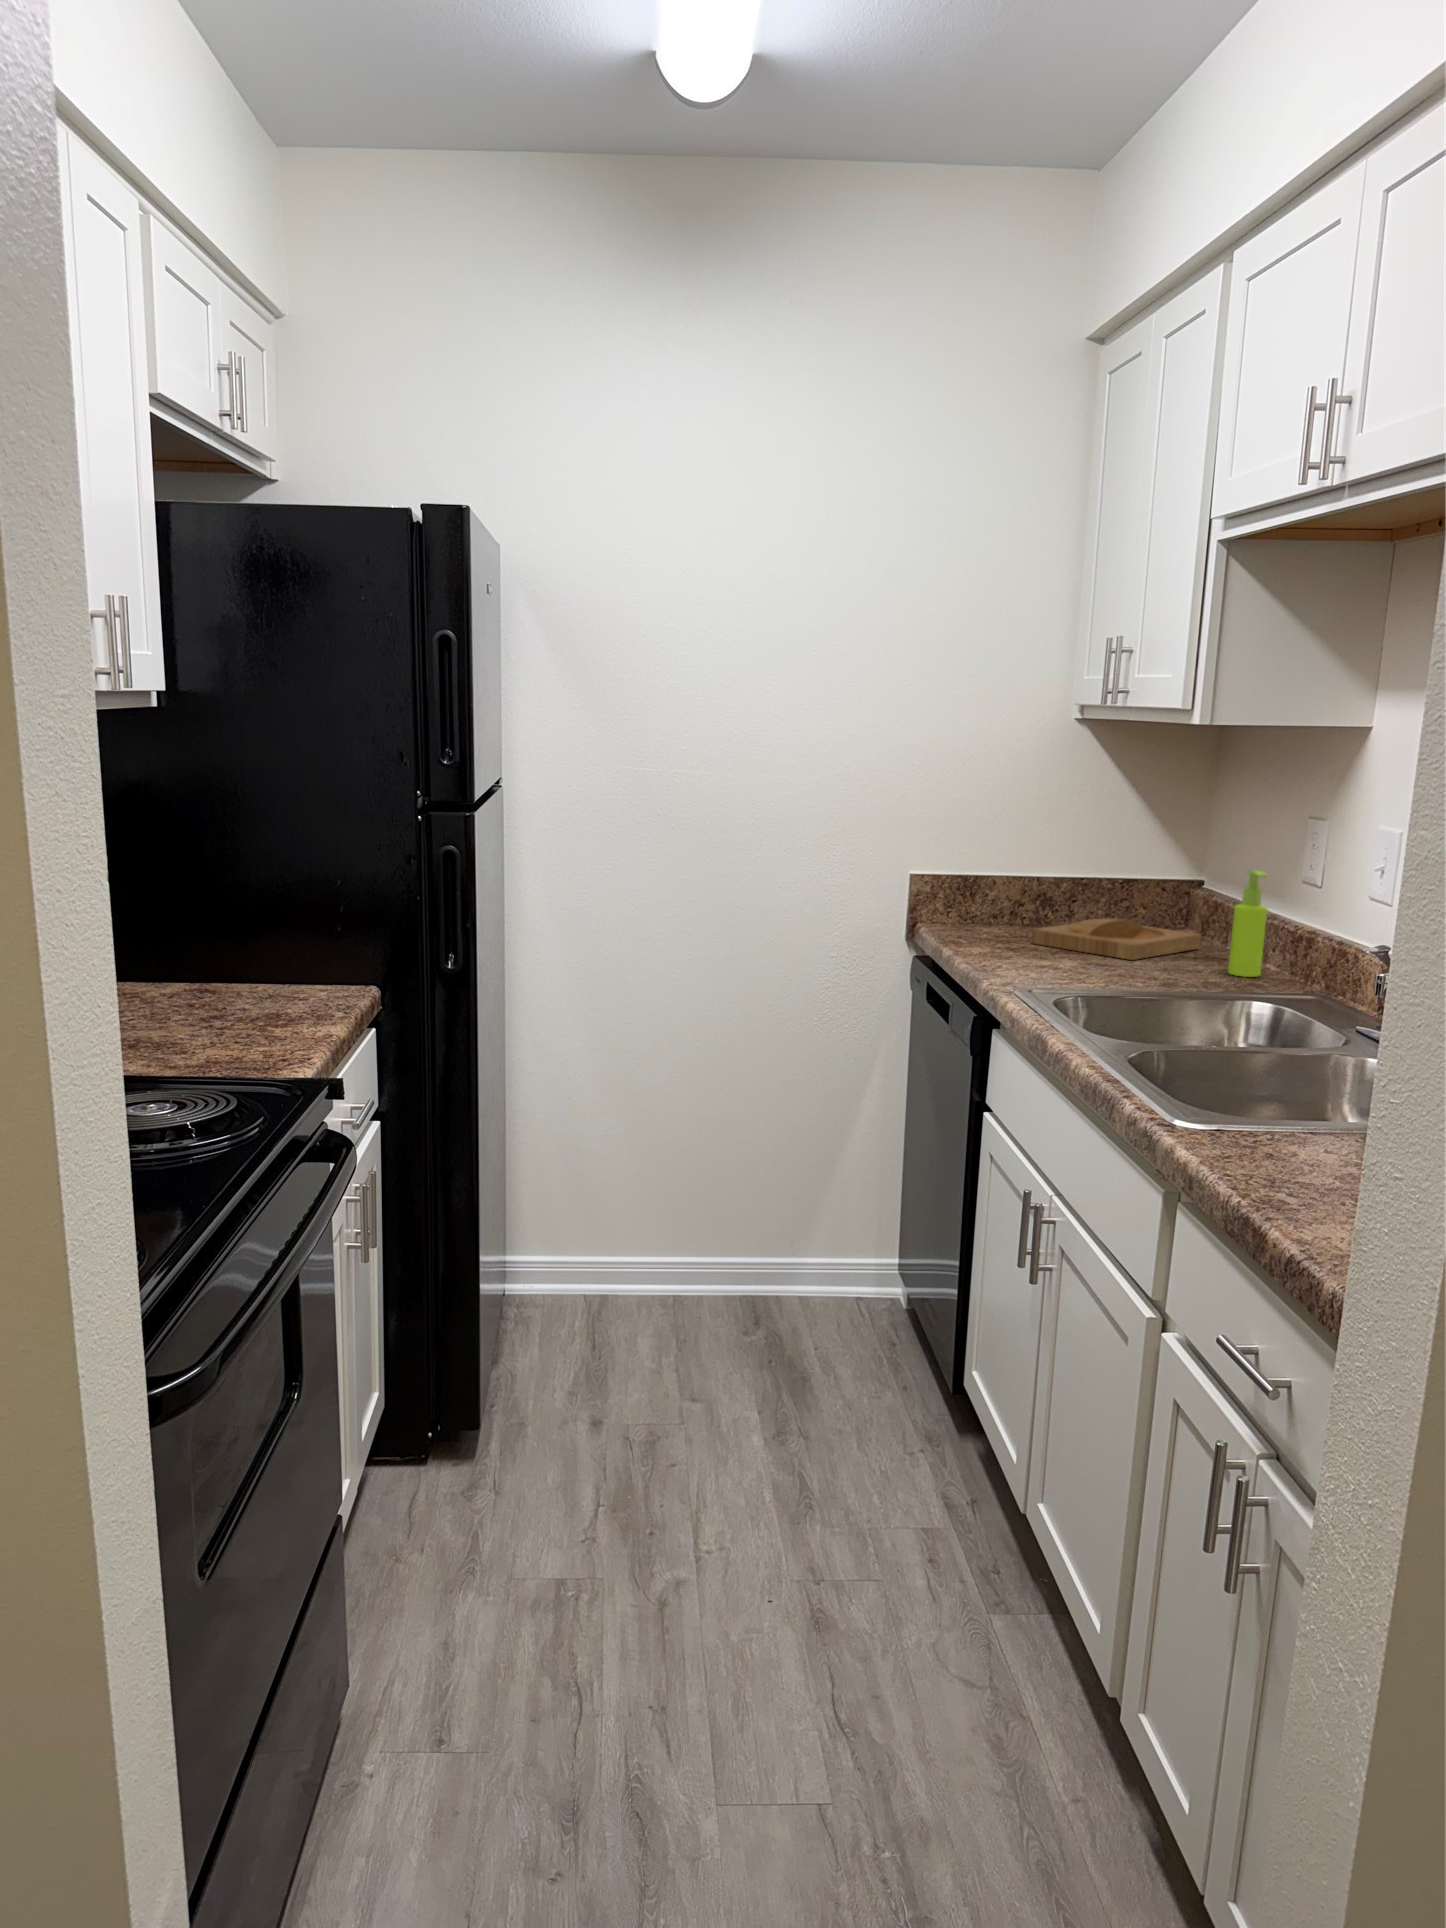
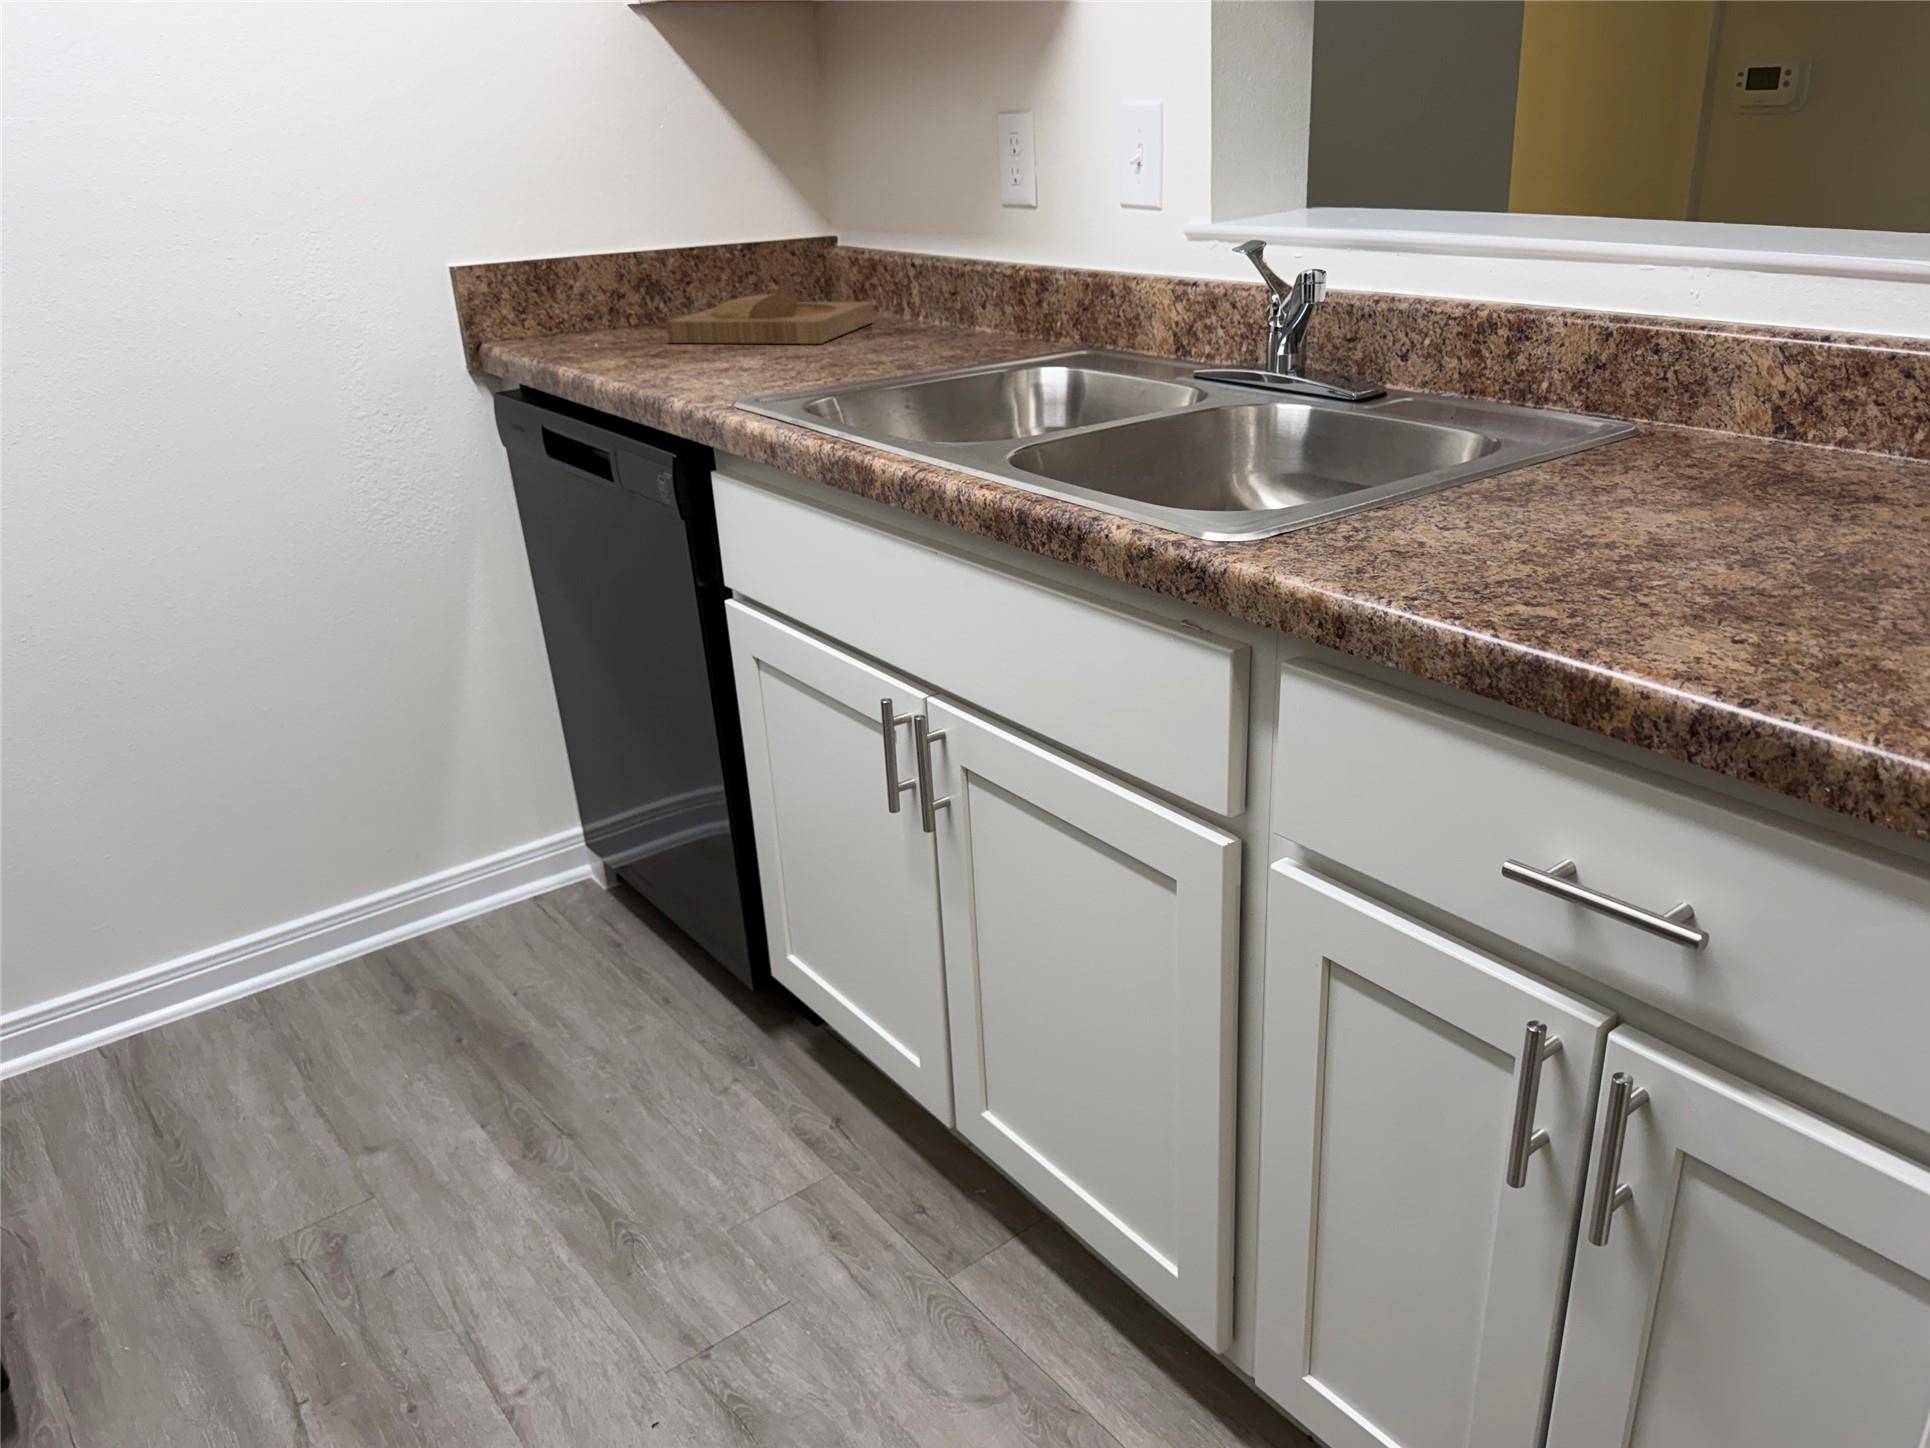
soap dispenser: present [1228,870,1267,977] -> none [944,191,988,343]

